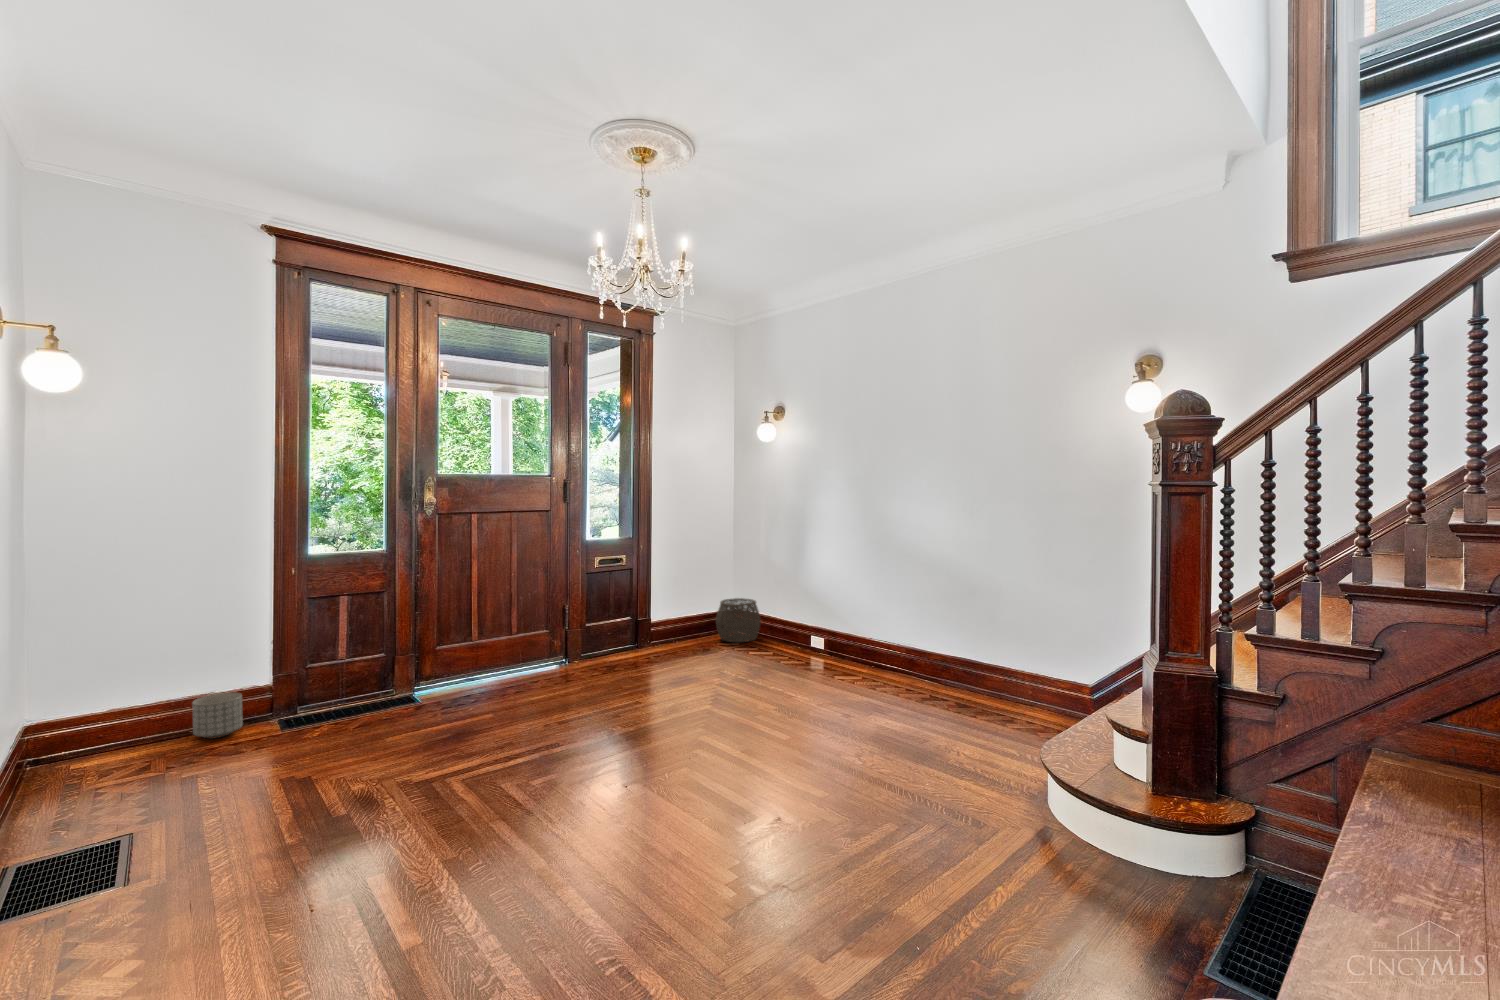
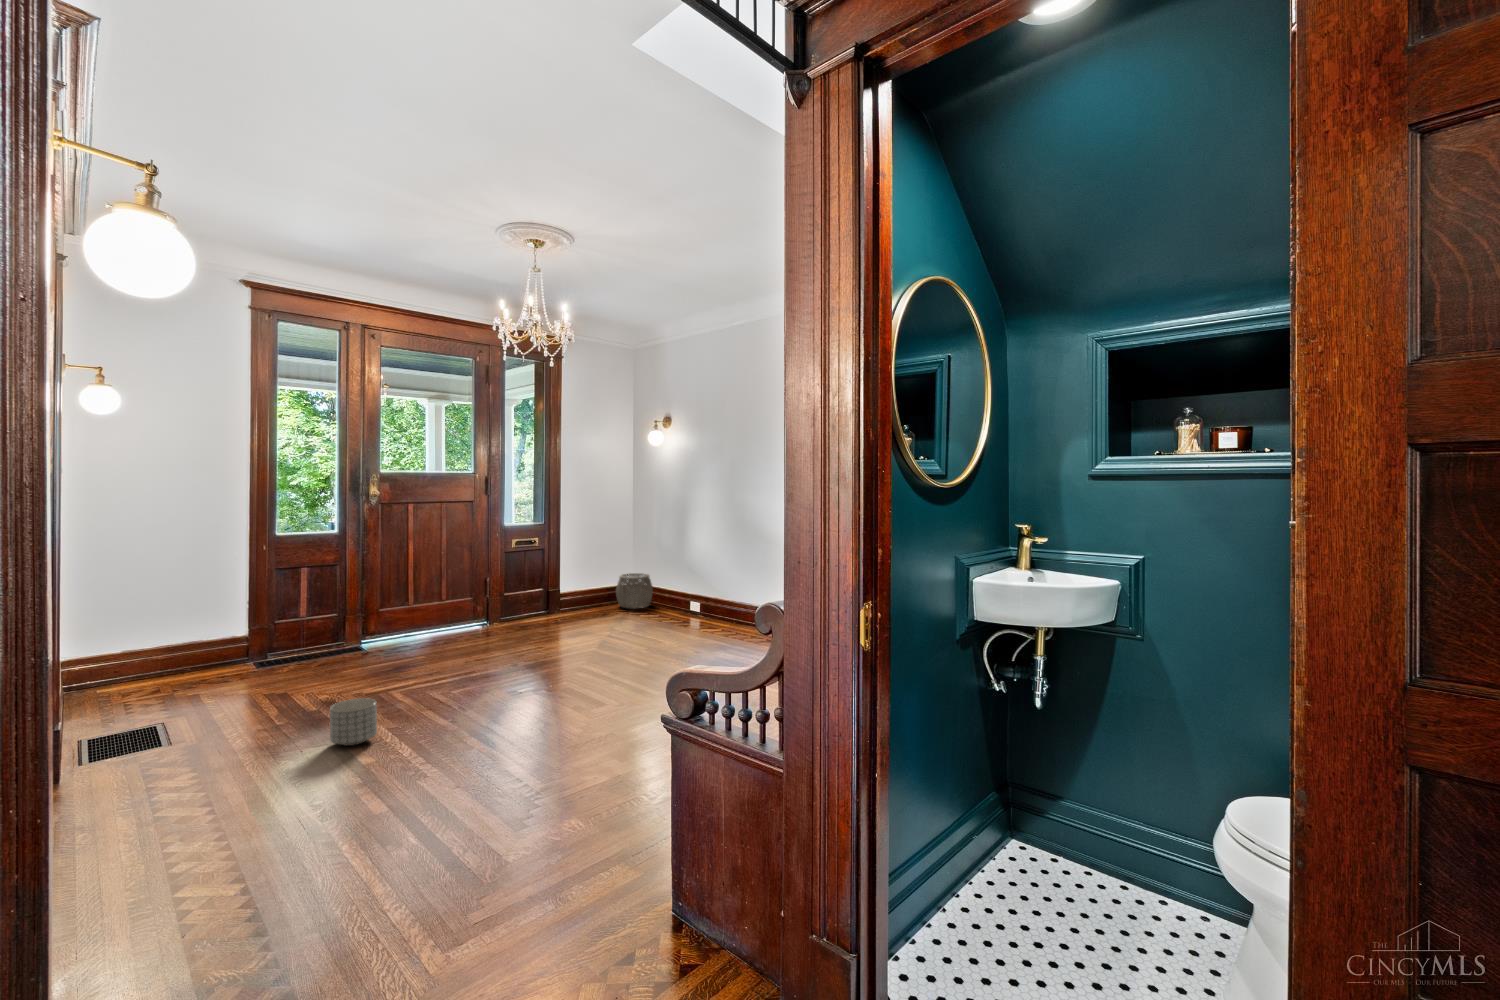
planter: present [192,693,243,739] -> present [330,698,377,746]

